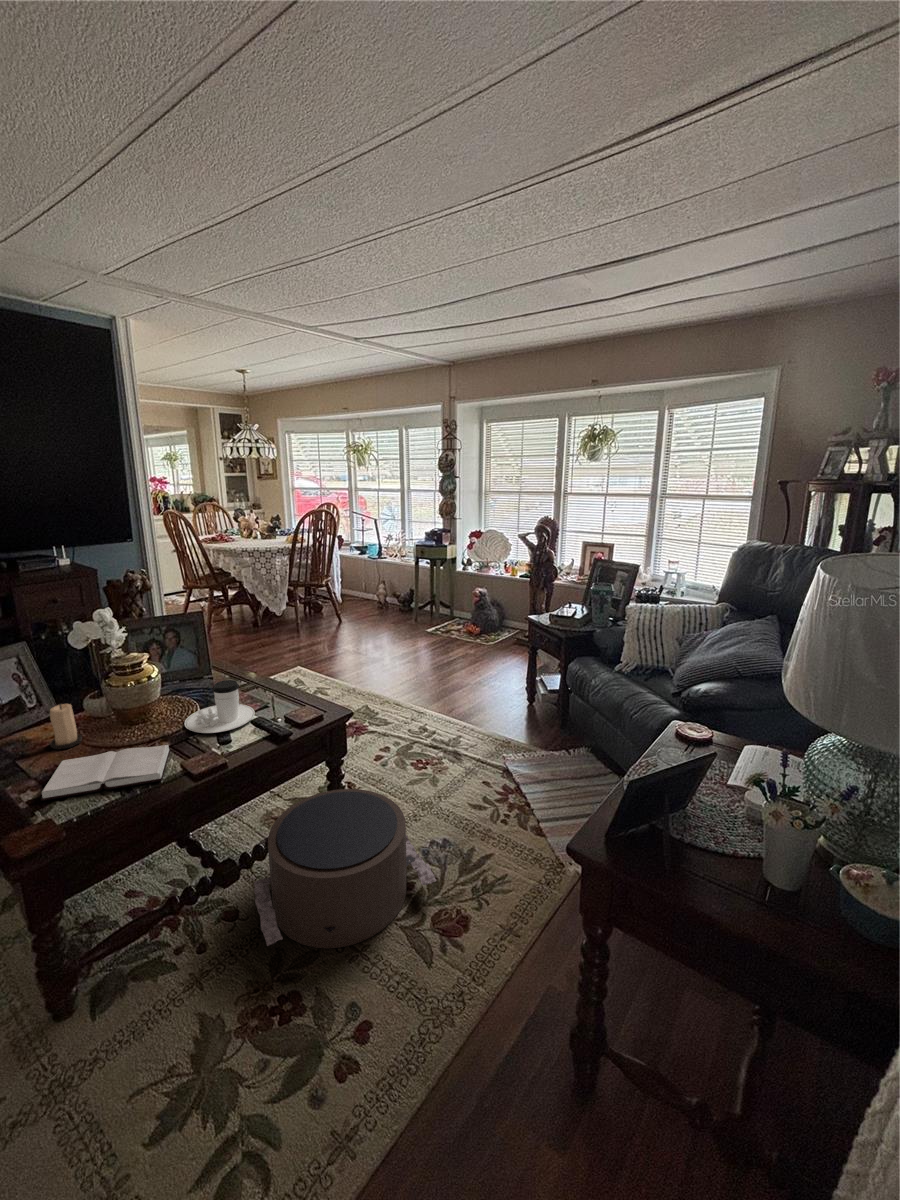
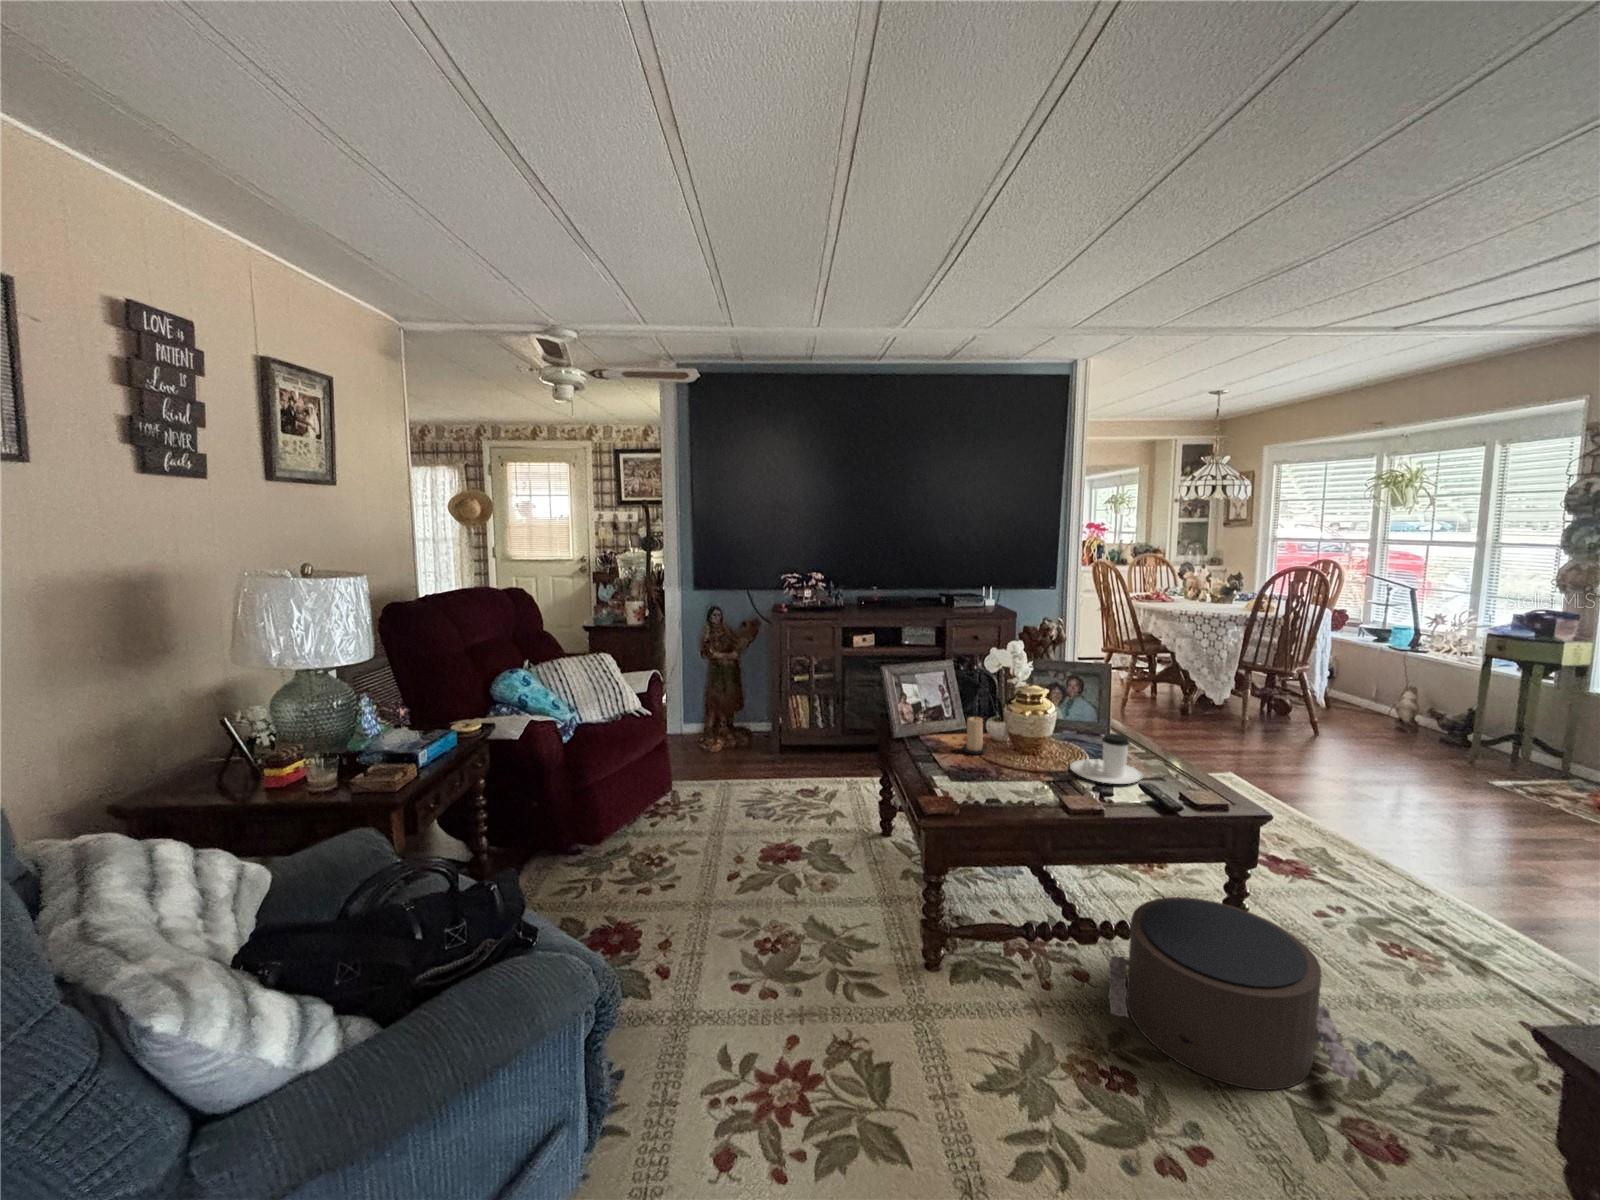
hardback book: present [41,745,170,801] -> none [952,760,1053,801]

